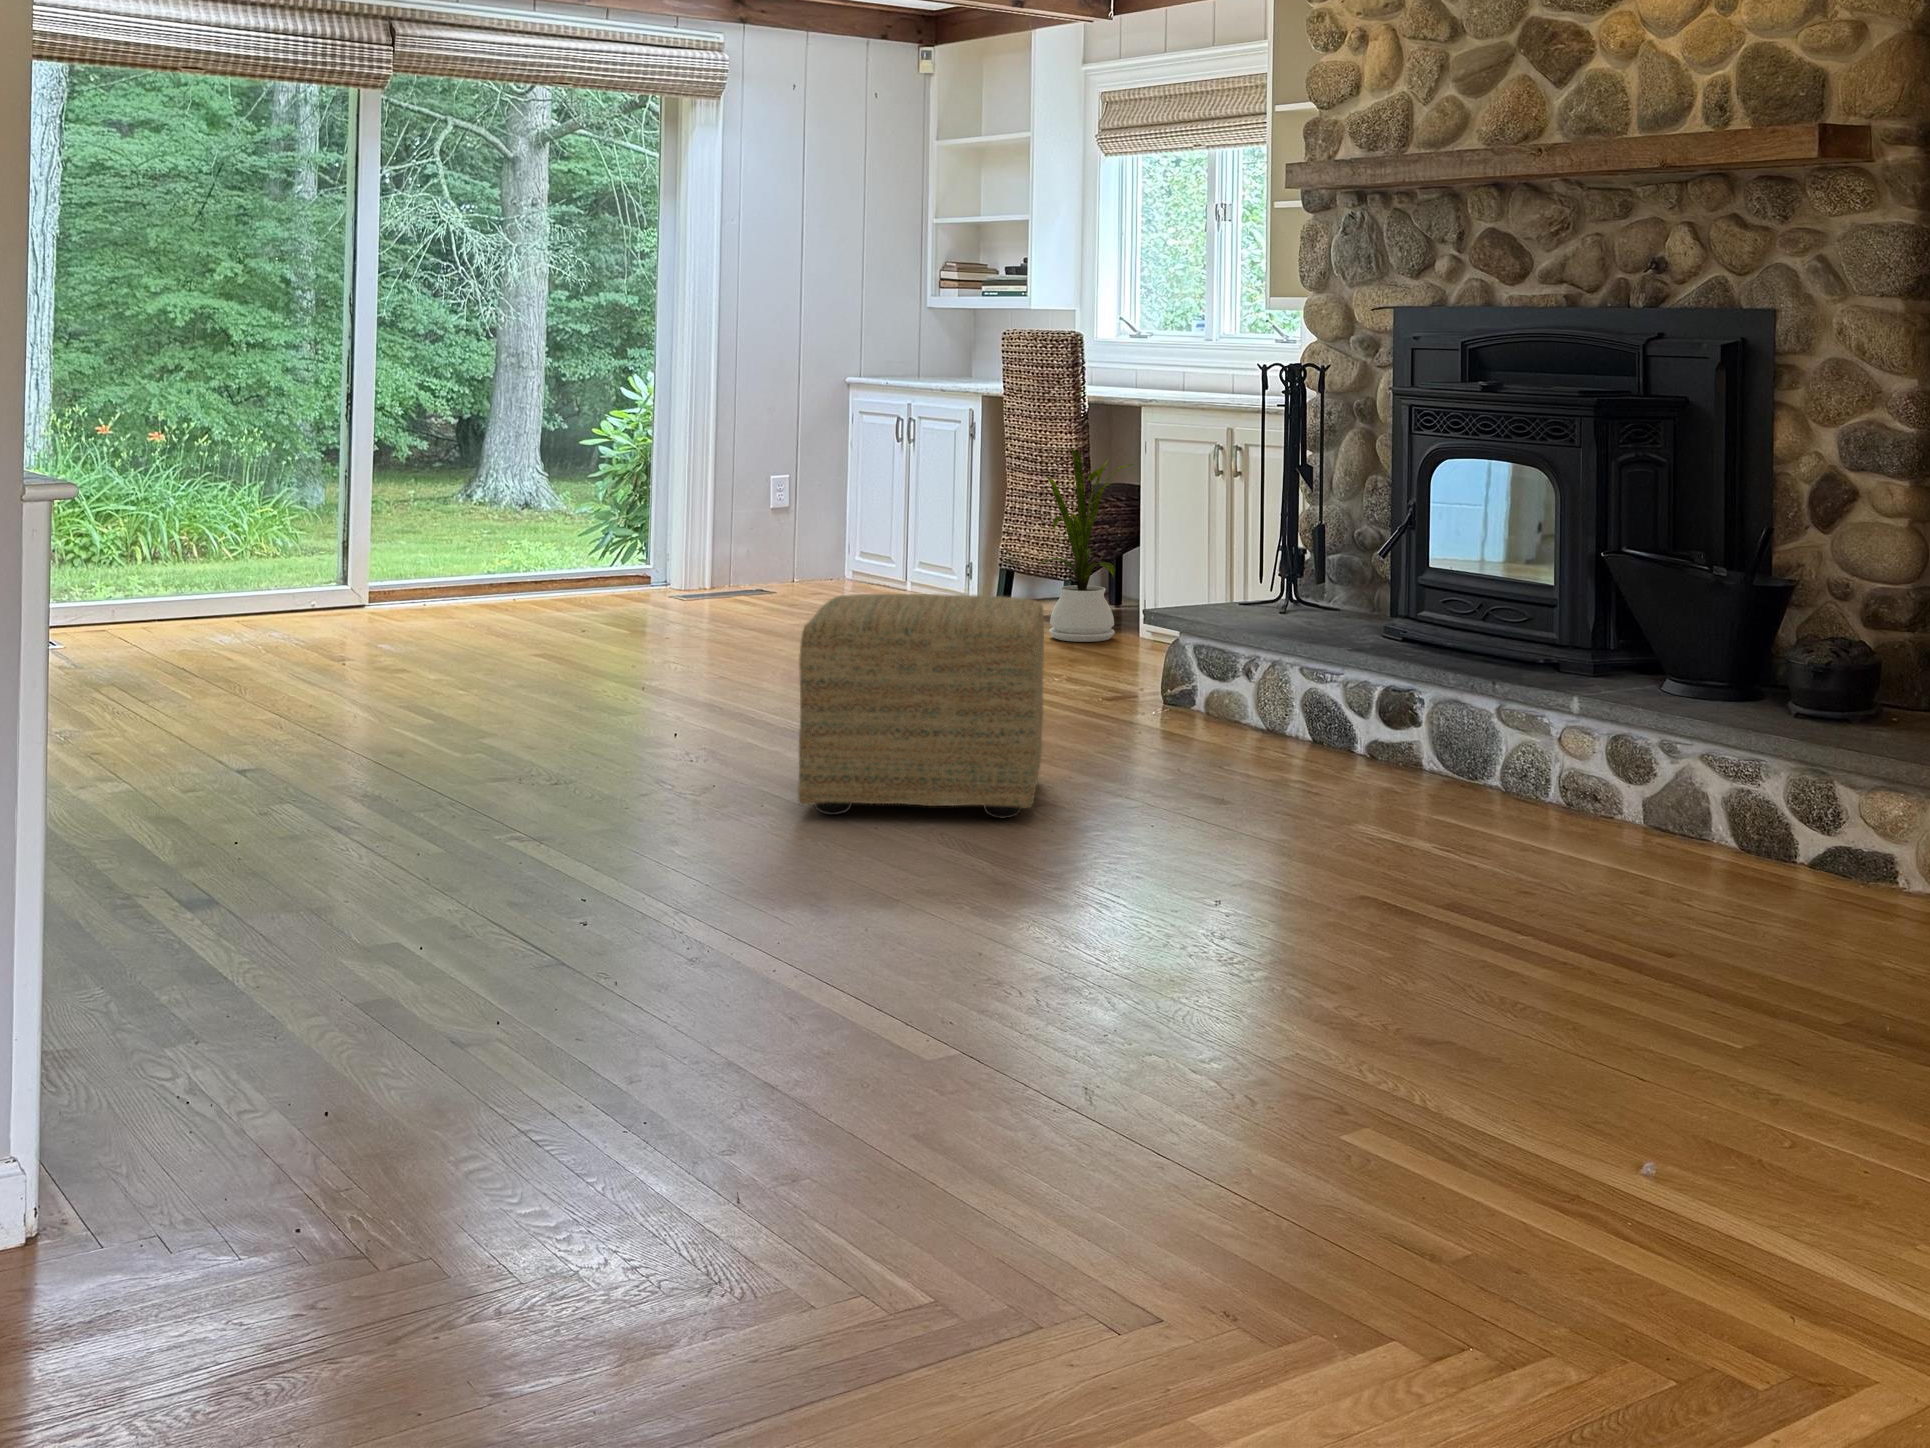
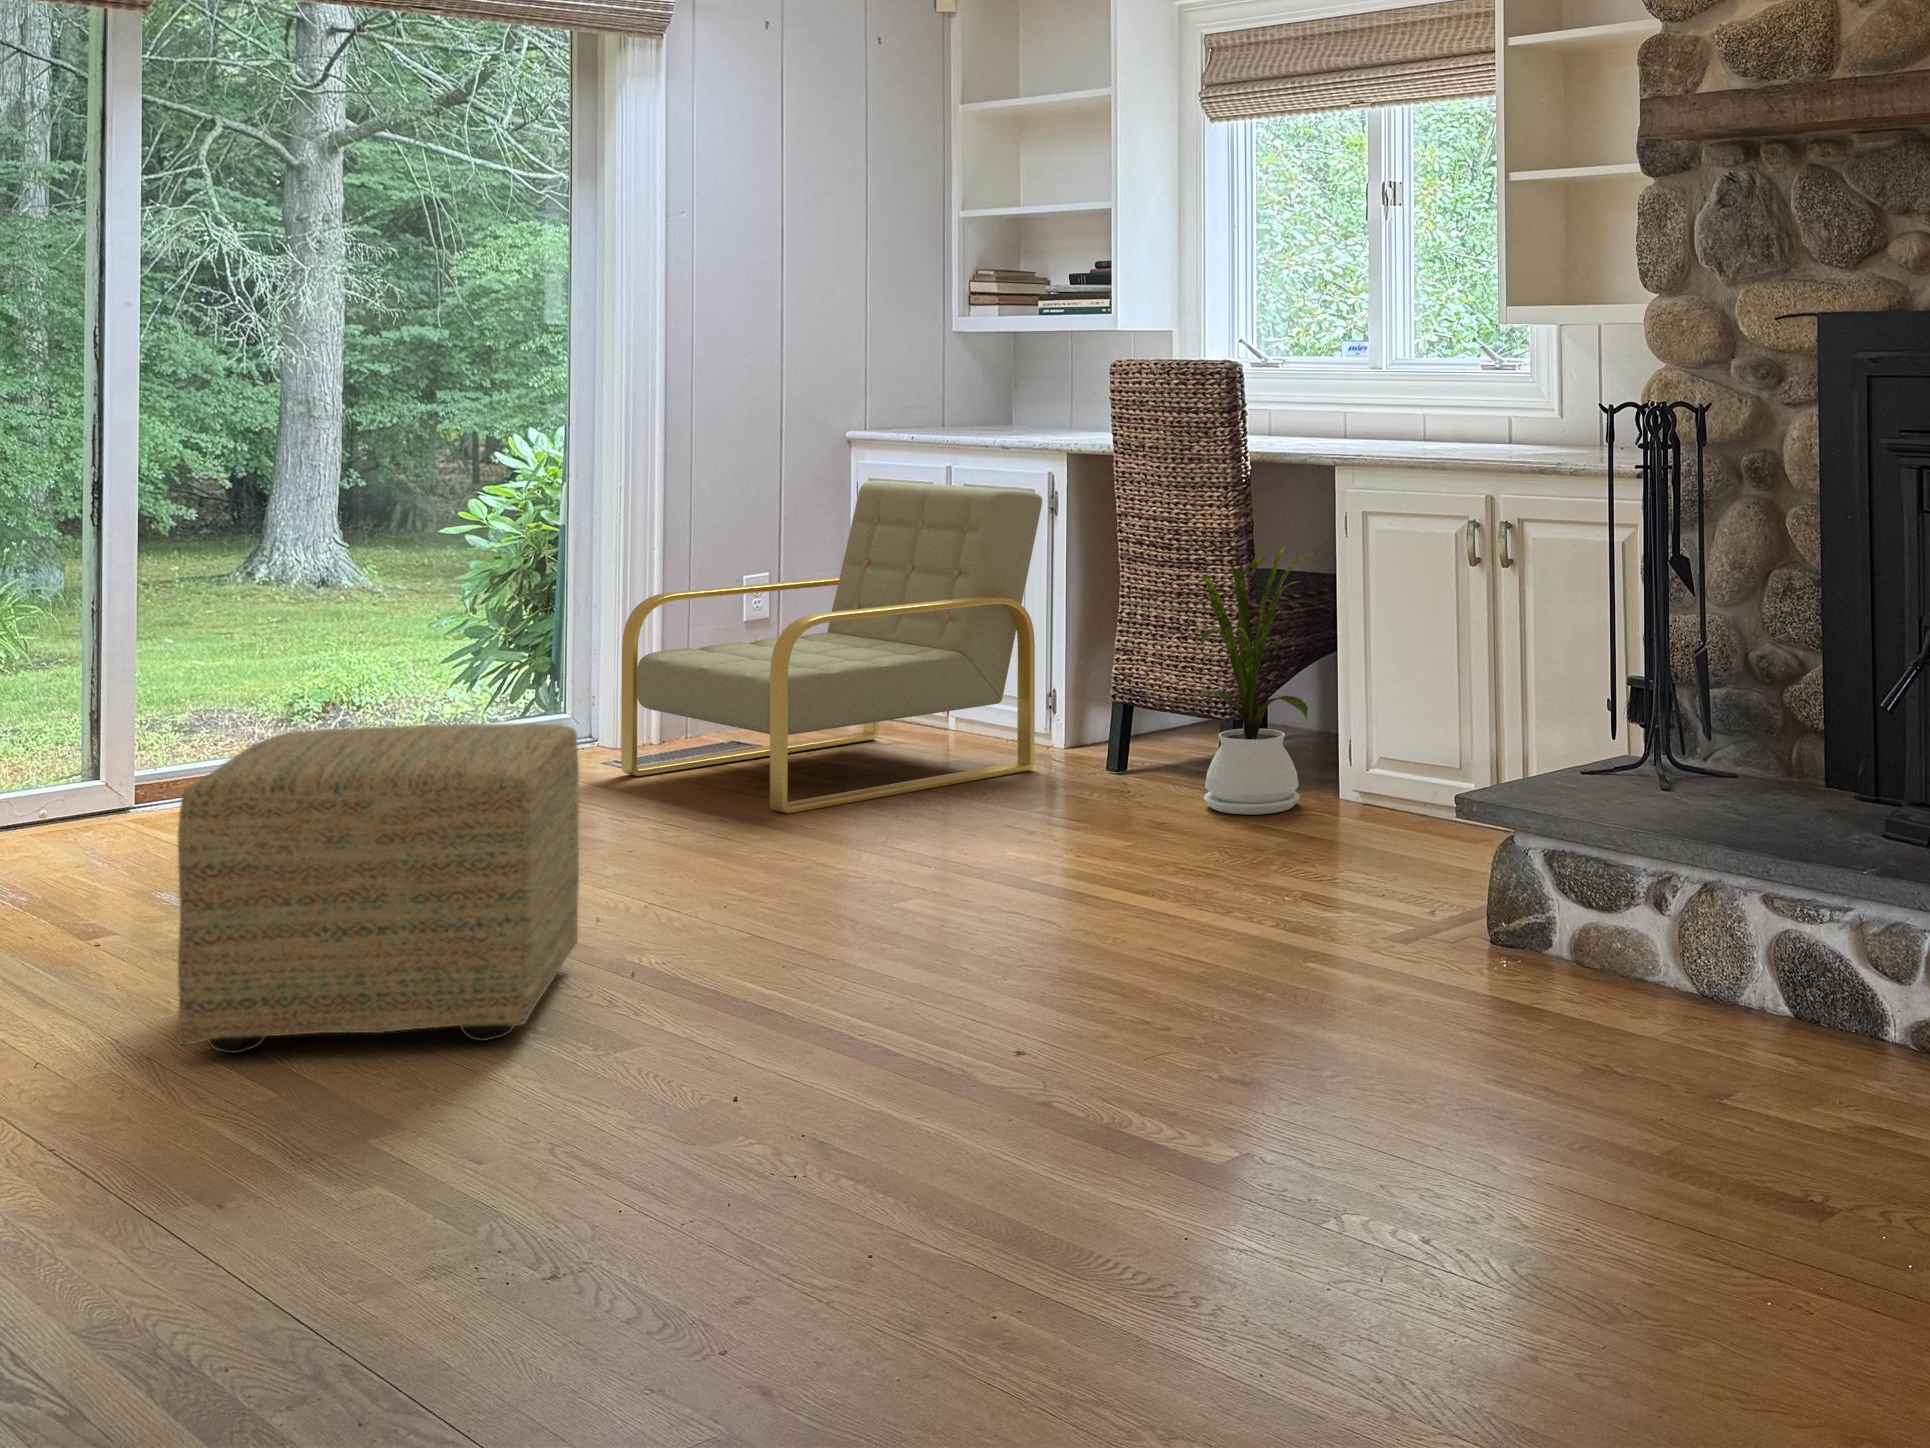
armchair: none [677,411,964,627] -> present [621,481,1042,814]
ottoman: present [798,594,1044,819] -> present [177,724,579,1053]

